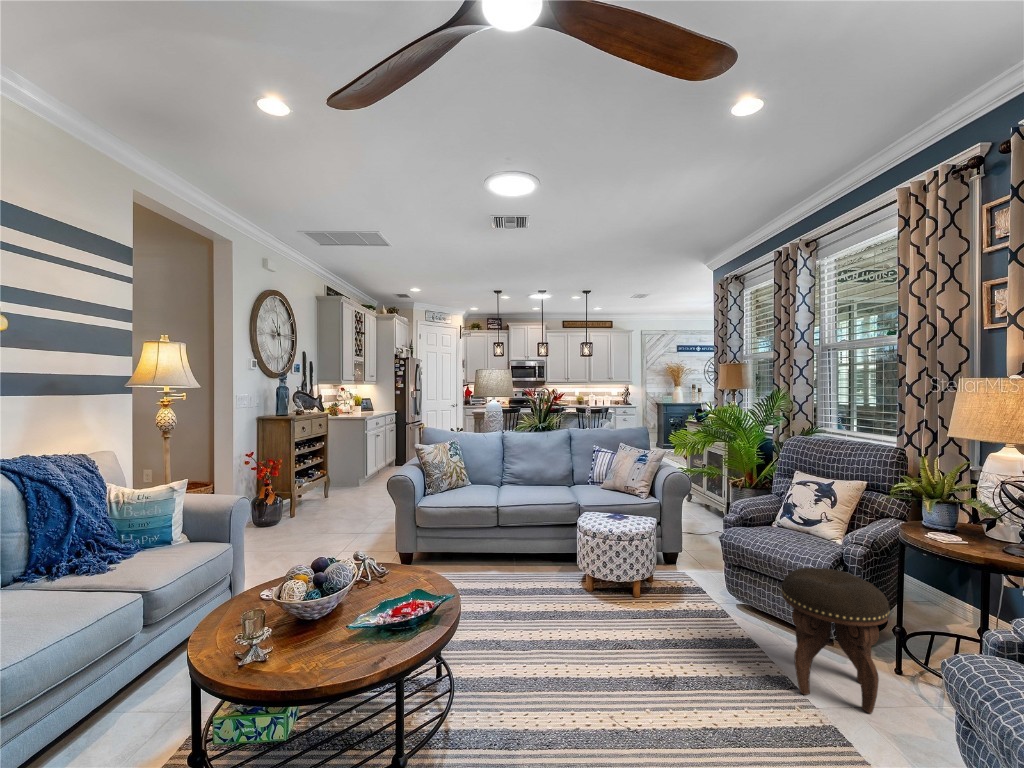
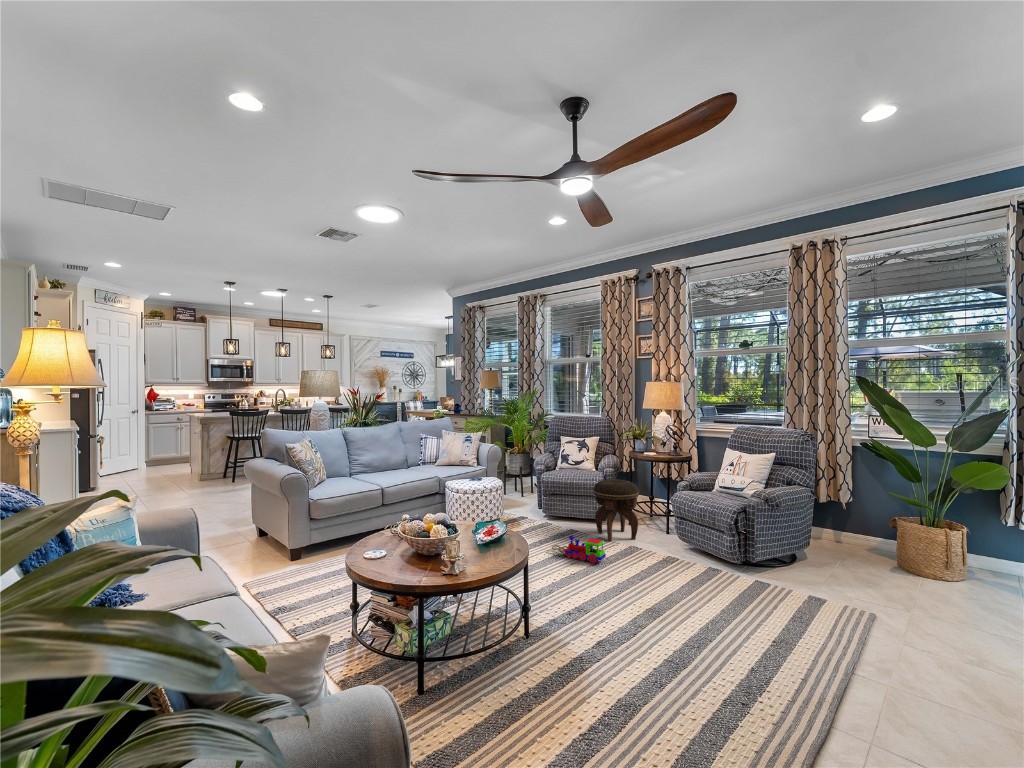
toy train: none [660,656,734,733] -> present [552,536,606,563]

